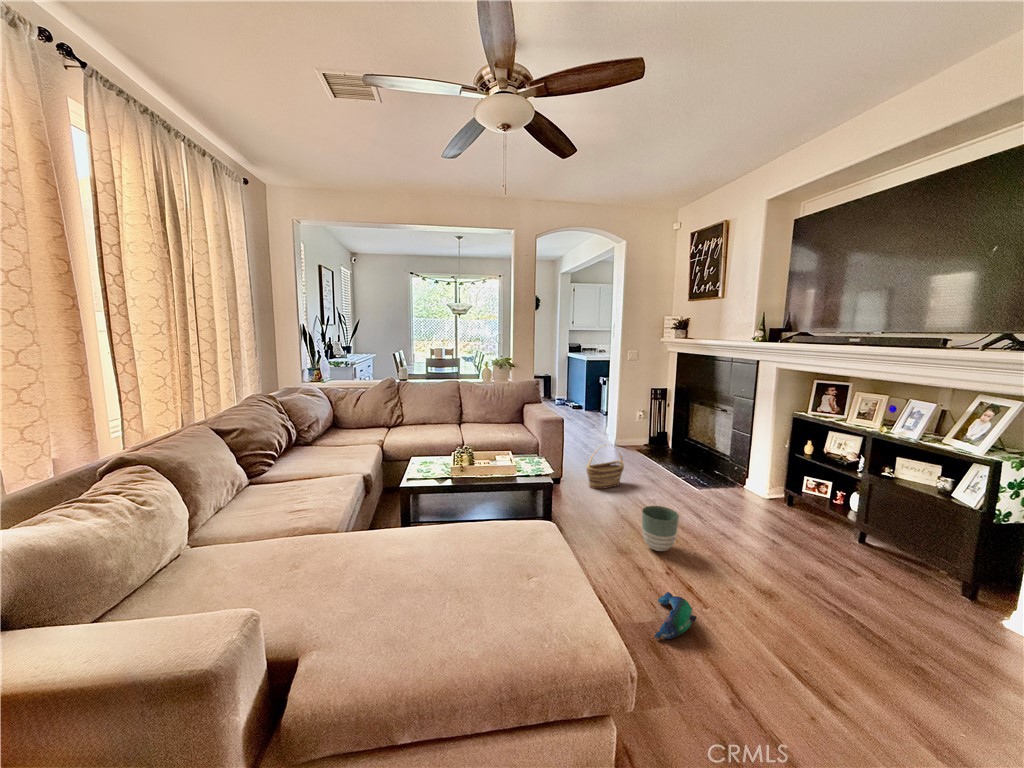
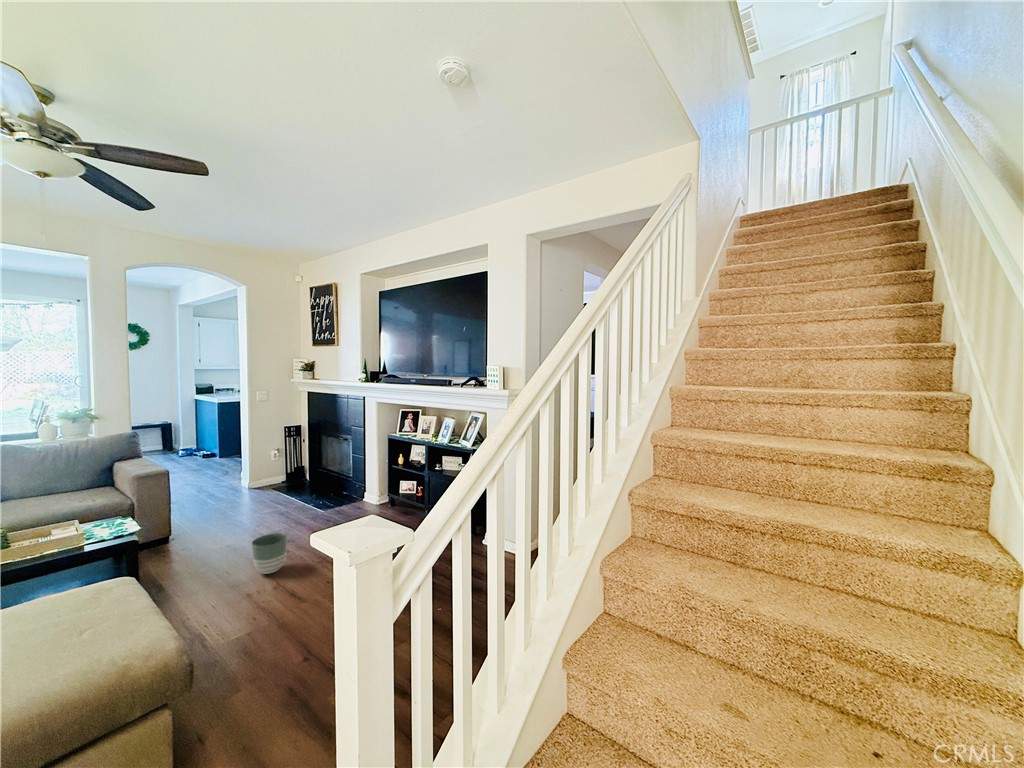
basket: present [587,445,624,489] -> none [202,490,248,538]
plush toy: present [655,592,697,639] -> none [247,602,286,643]

